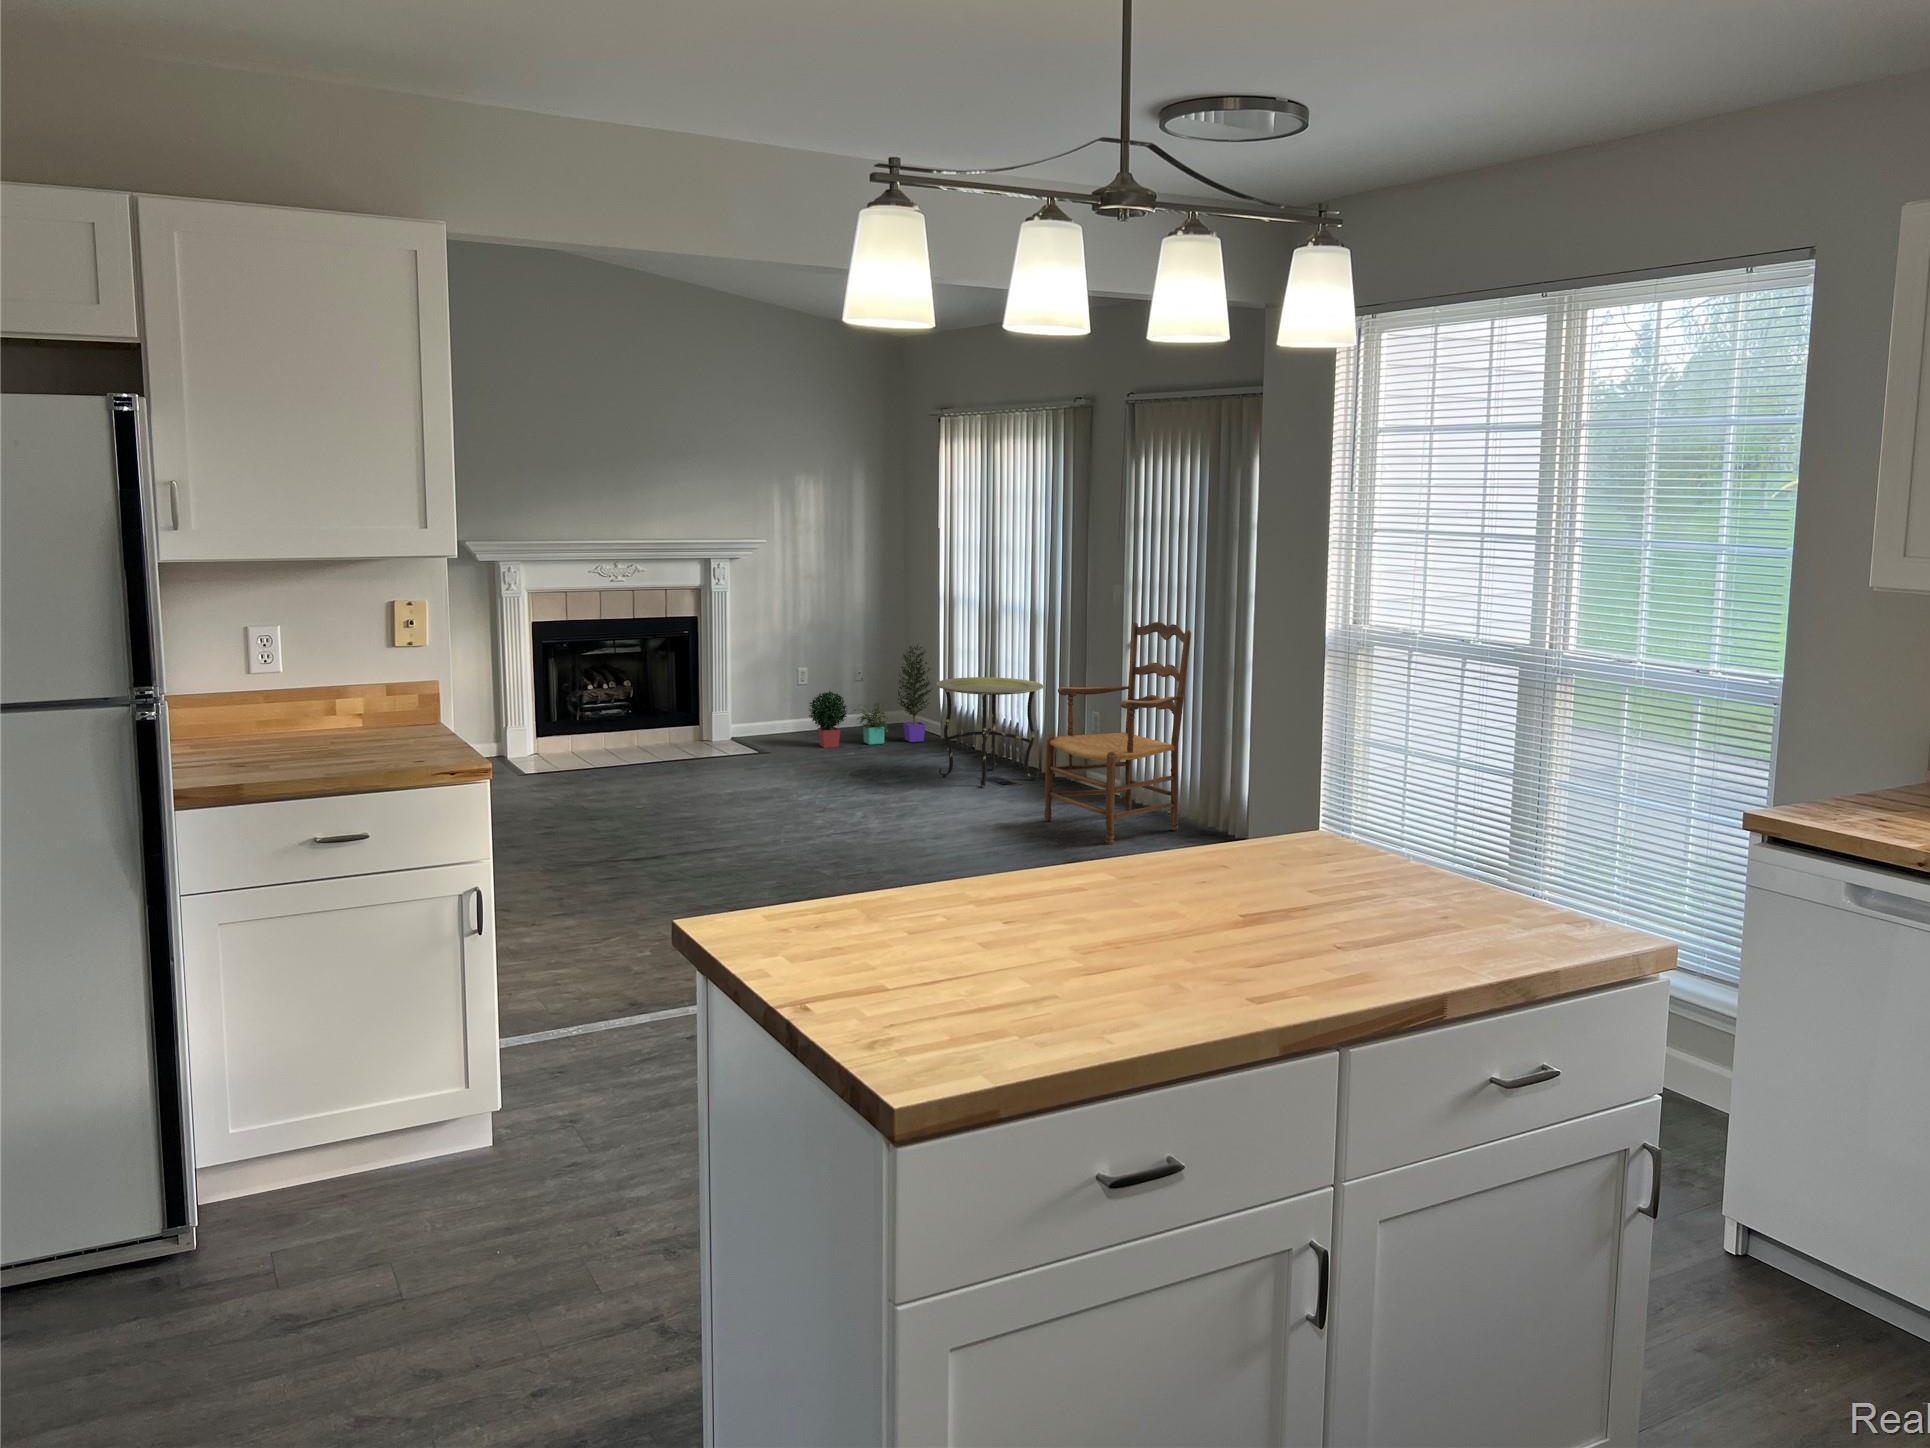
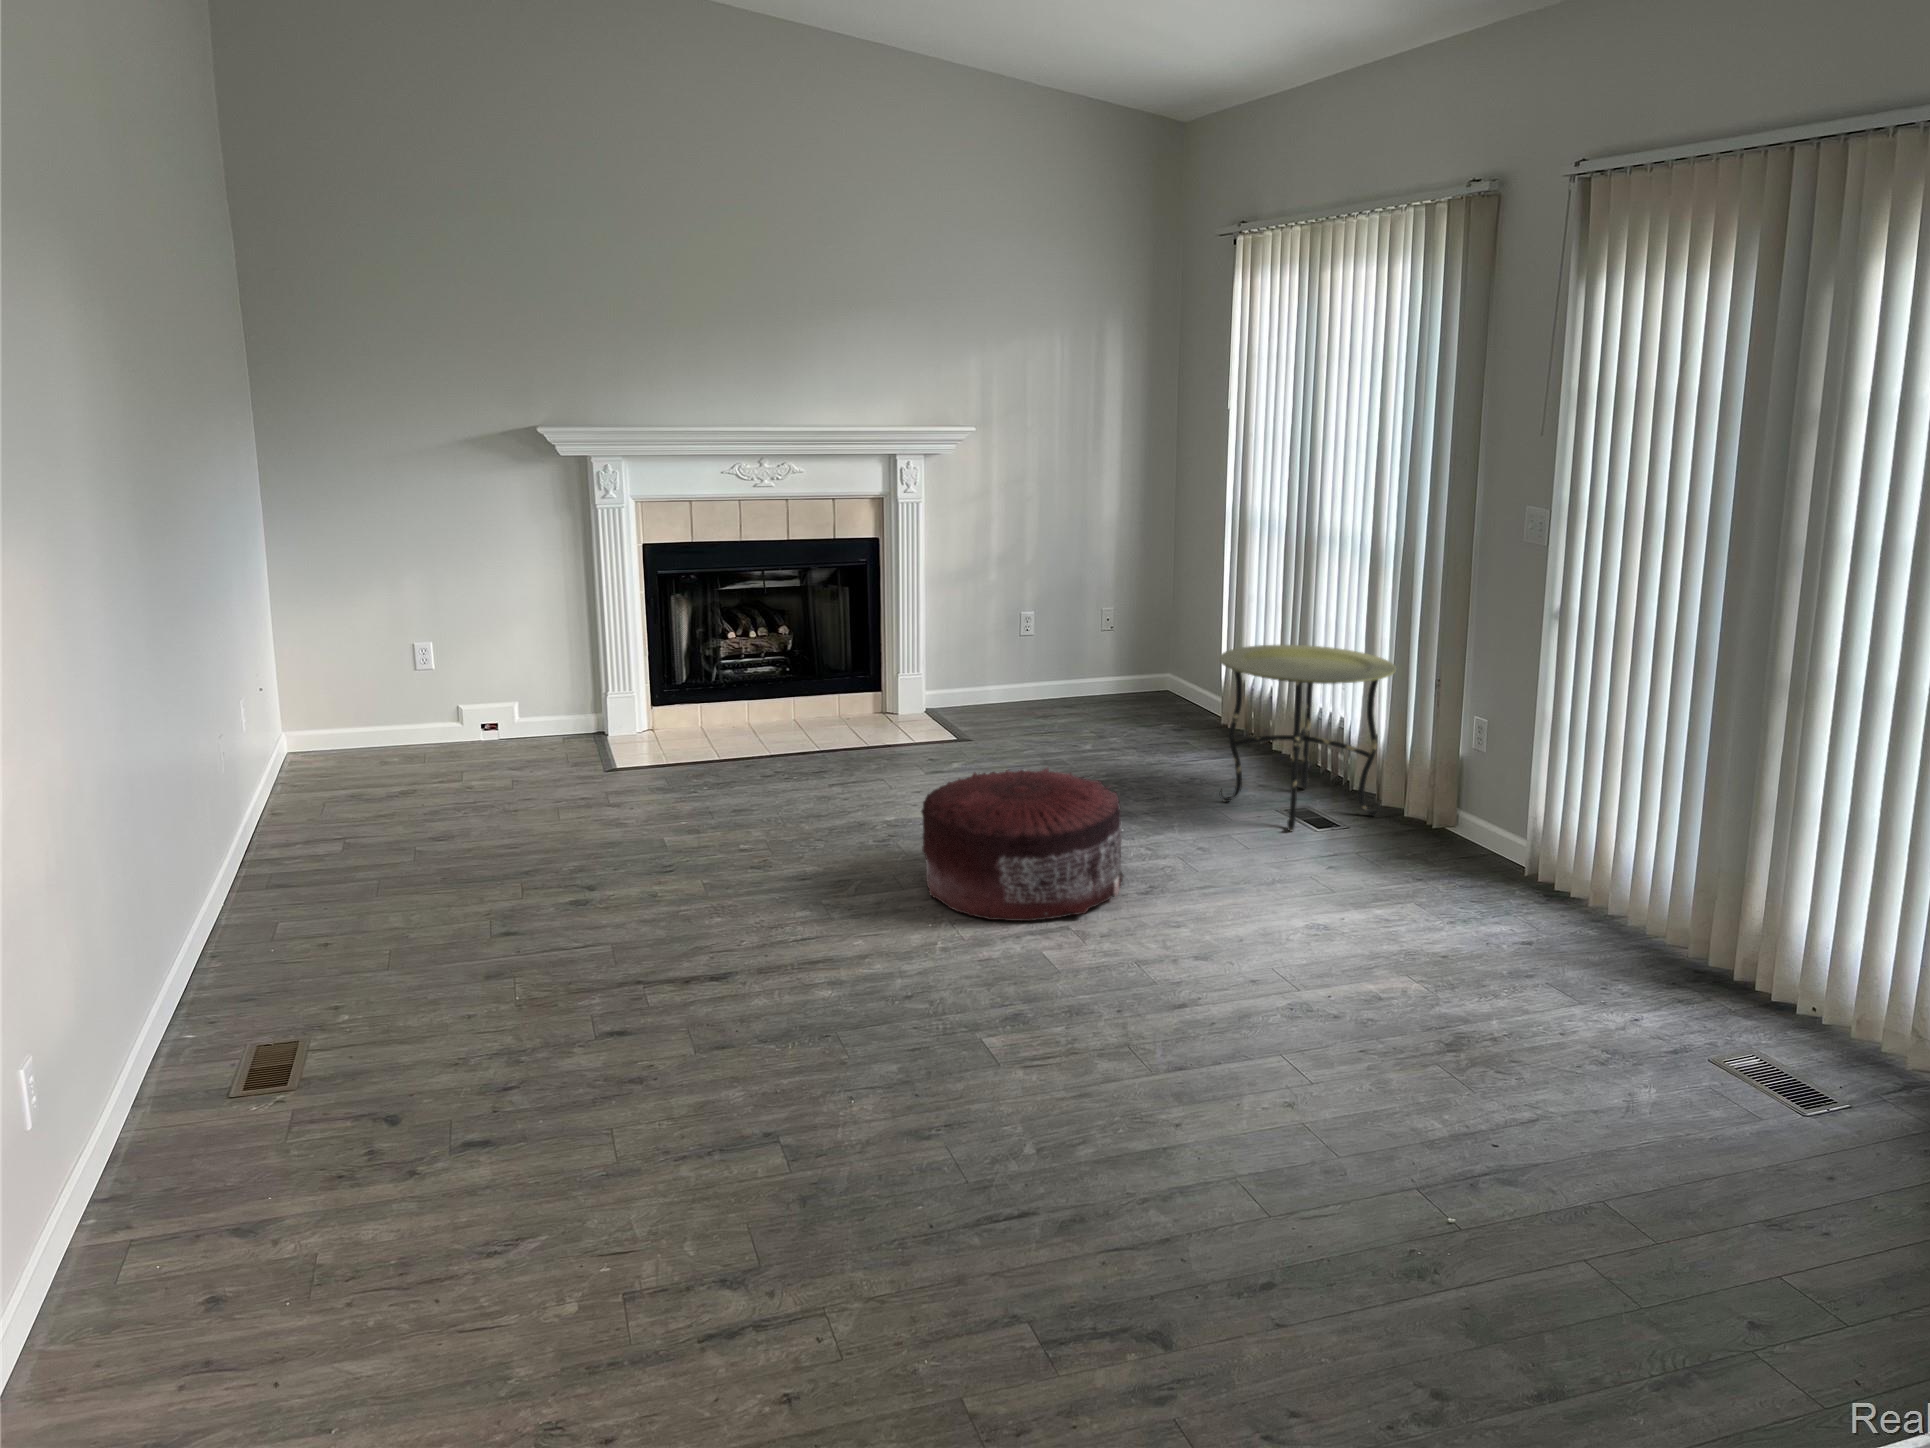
armchair: present [1044,622,1191,844] -> none [1408,577,1731,1012]
potted plant: present [809,644,931,748] -> none [1030,581,1213,731]
pouf: none [760,746,883,826] -> present [921,768,1123,921]

